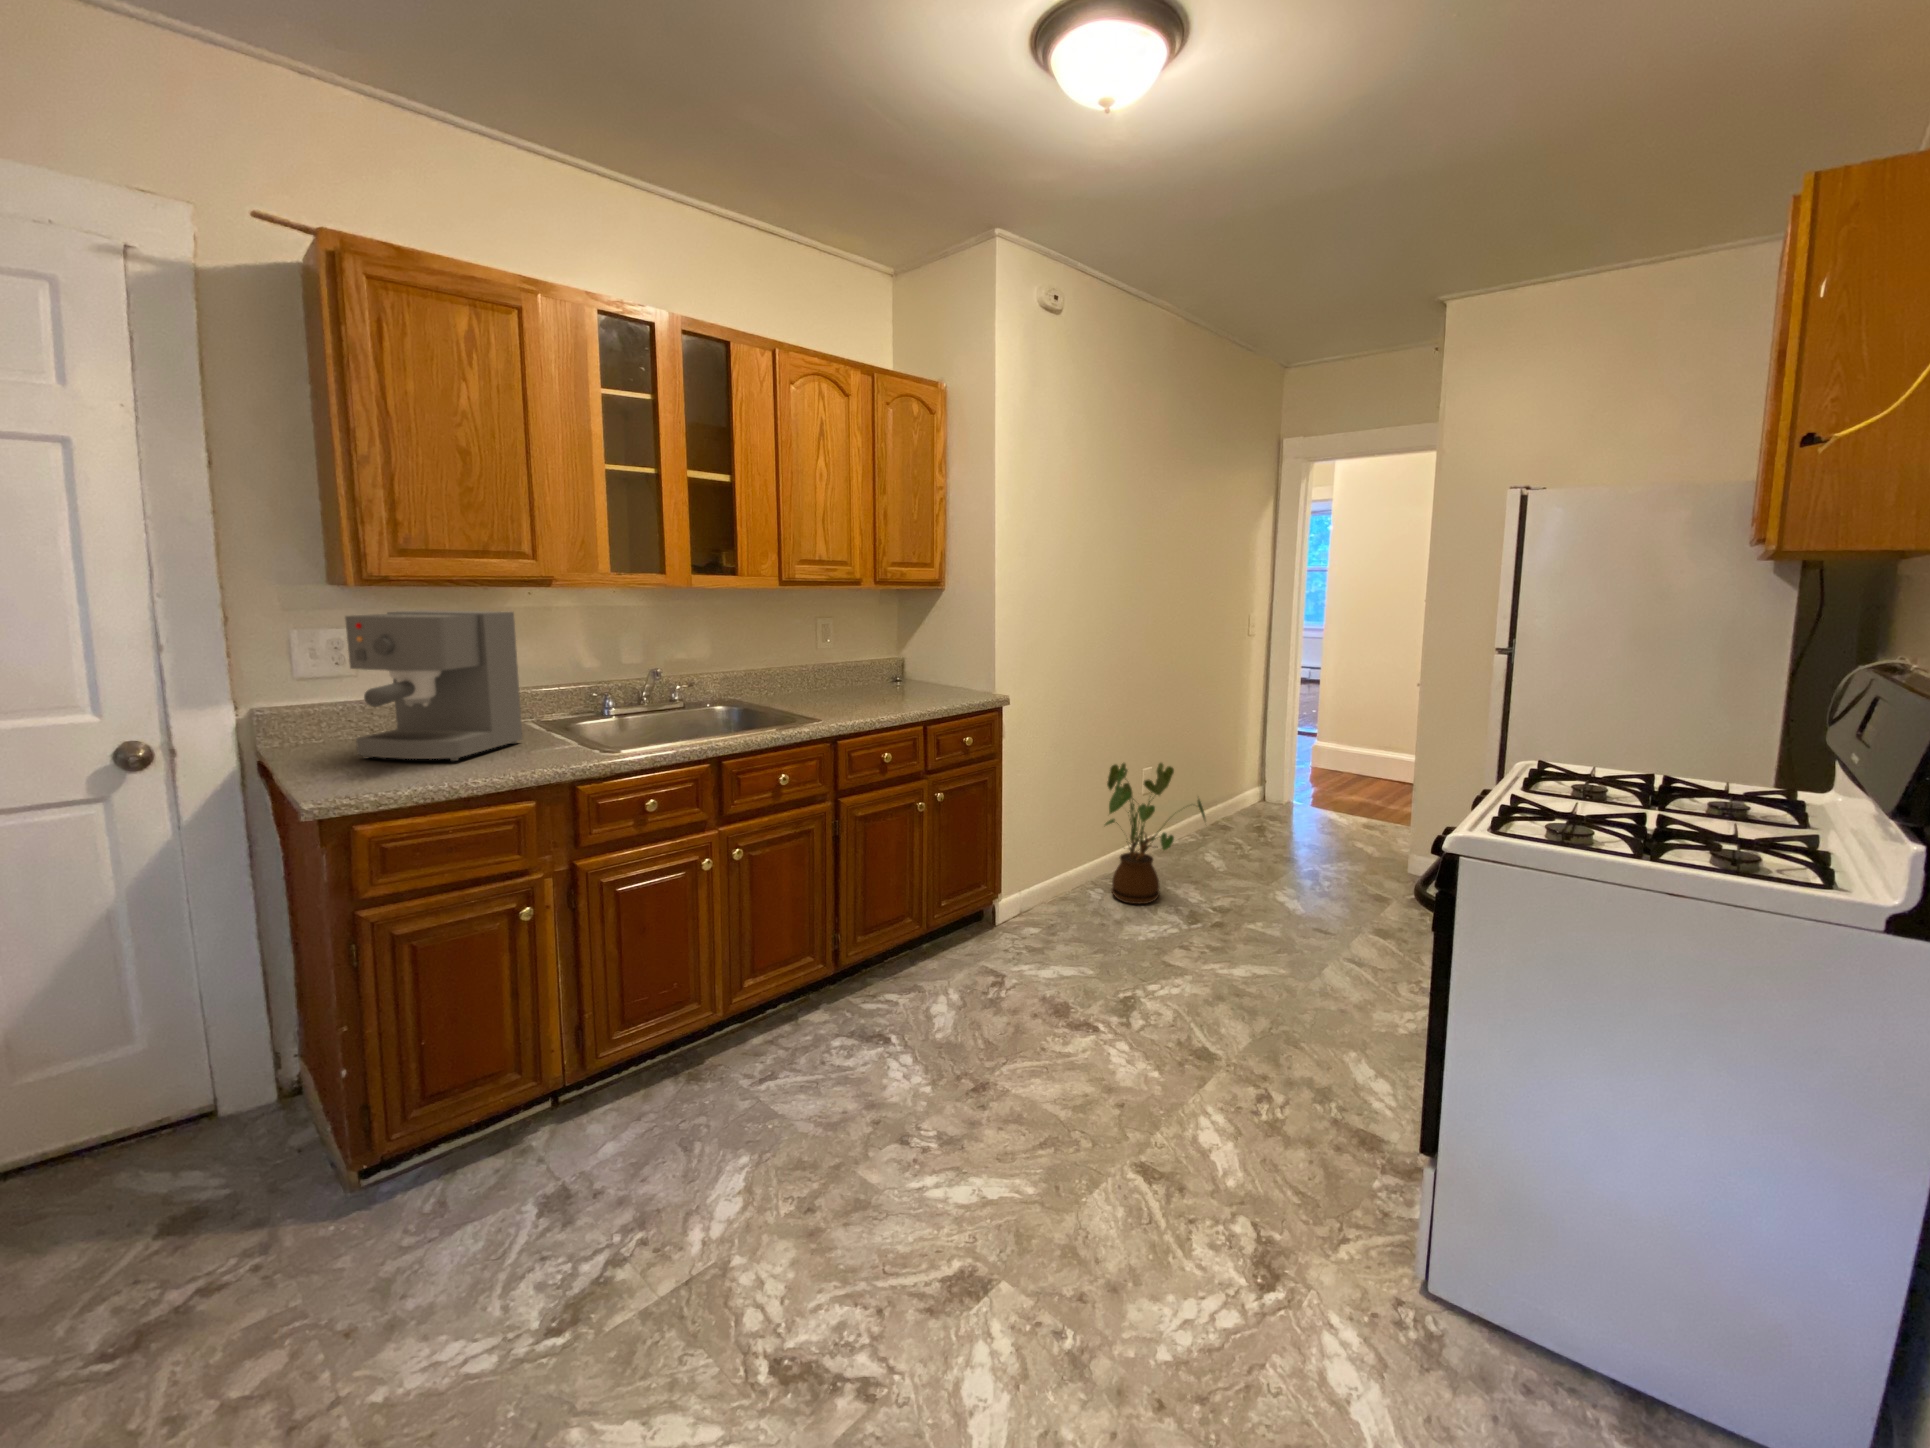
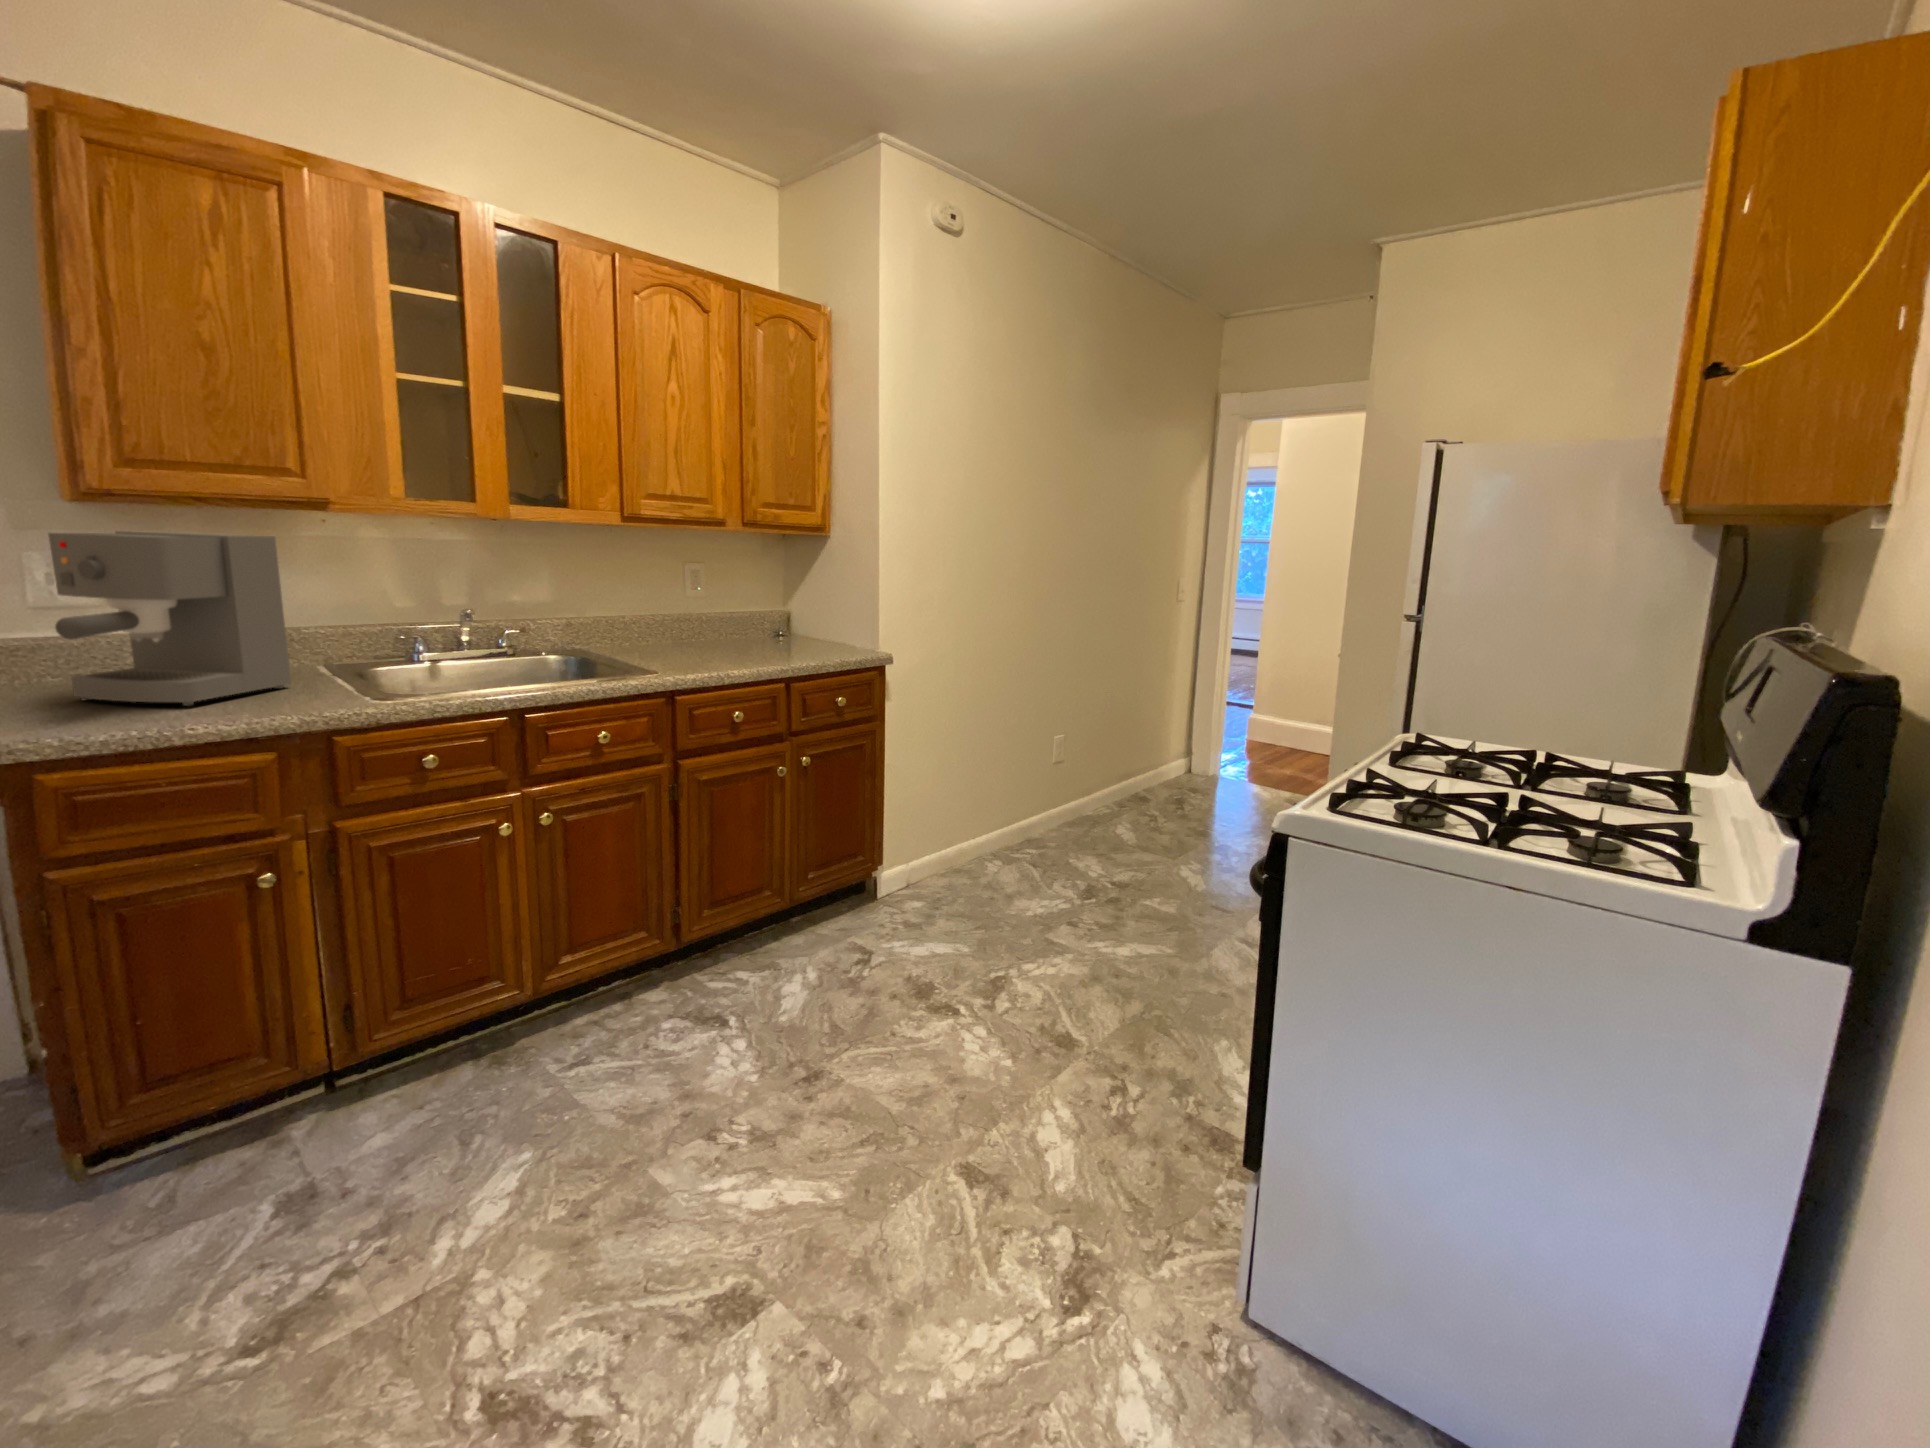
house plant: present [1105,763,1205,904] -> none [1000,727,1110,878]

